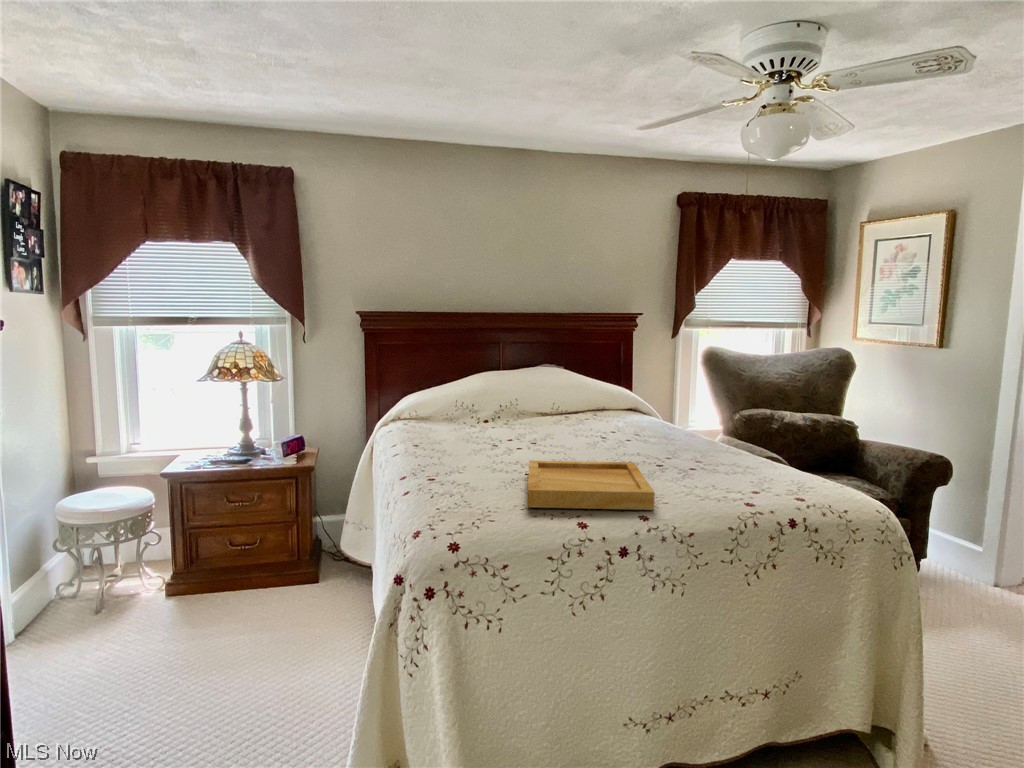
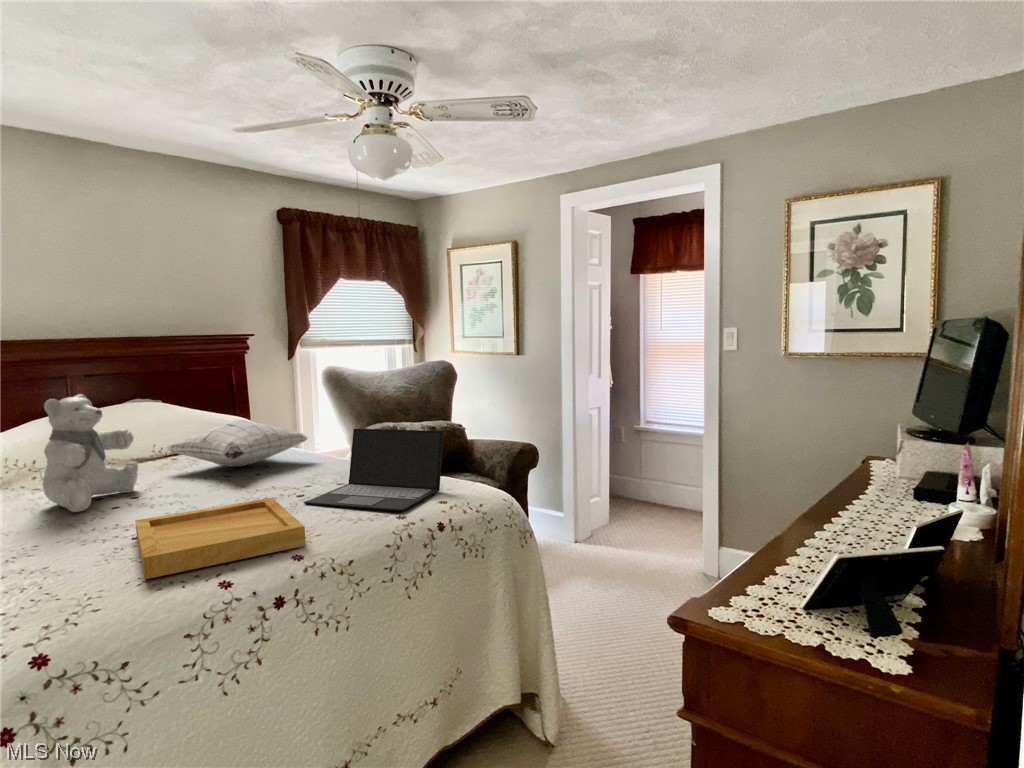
teddy bear: none [476,356,539,447] -> present [43,394,138,512]
pillow: none [559,389,679,431] -> present [165,420,308,466]
laptop: none [662,410,813,499] -> present [304,429,444,511]

